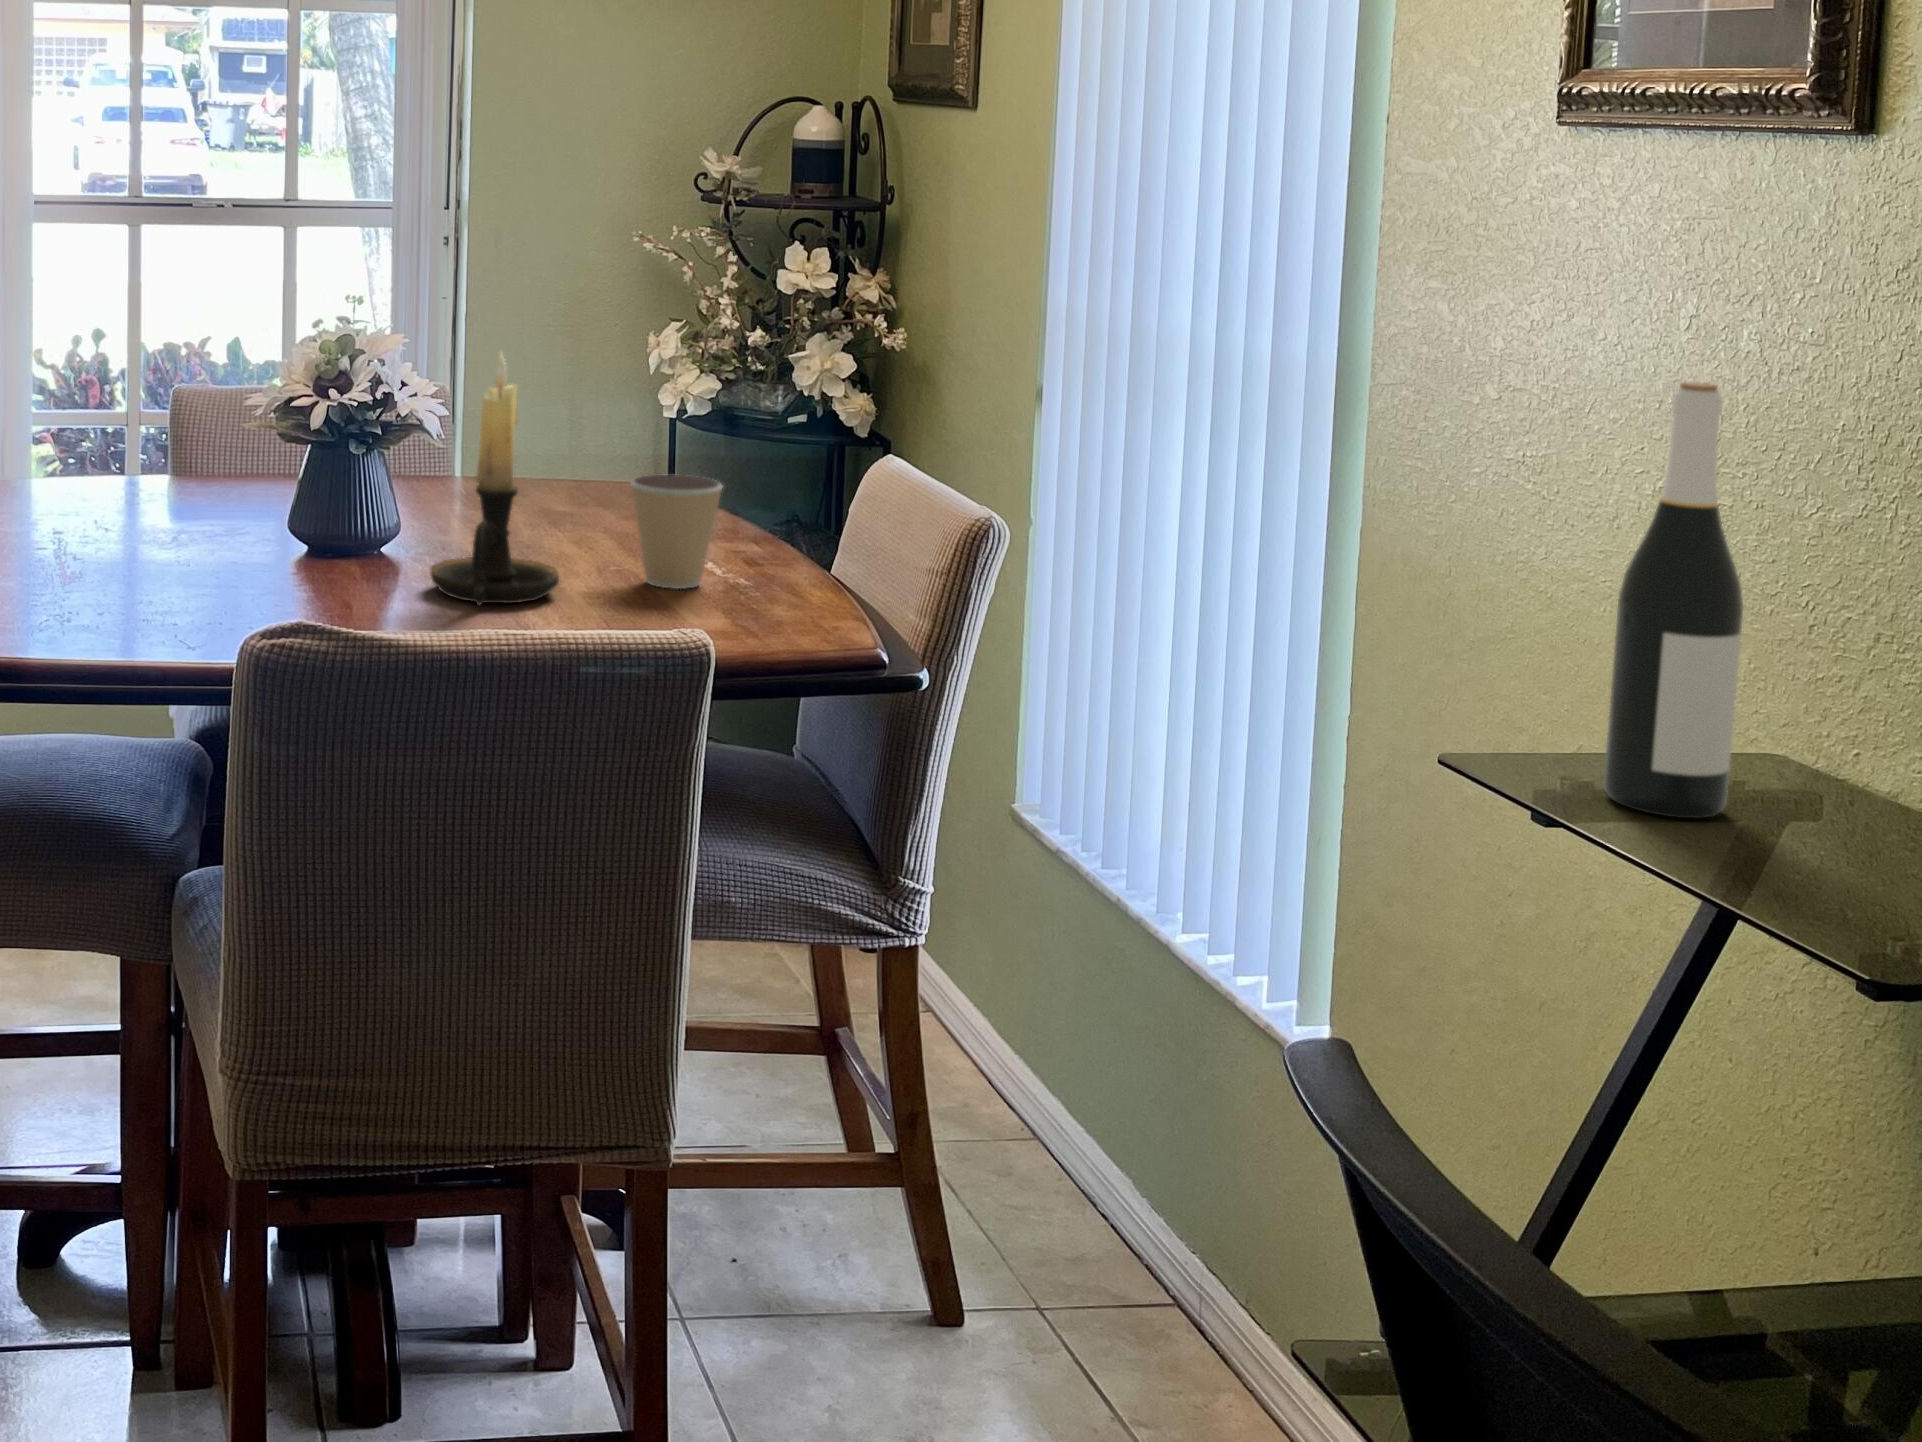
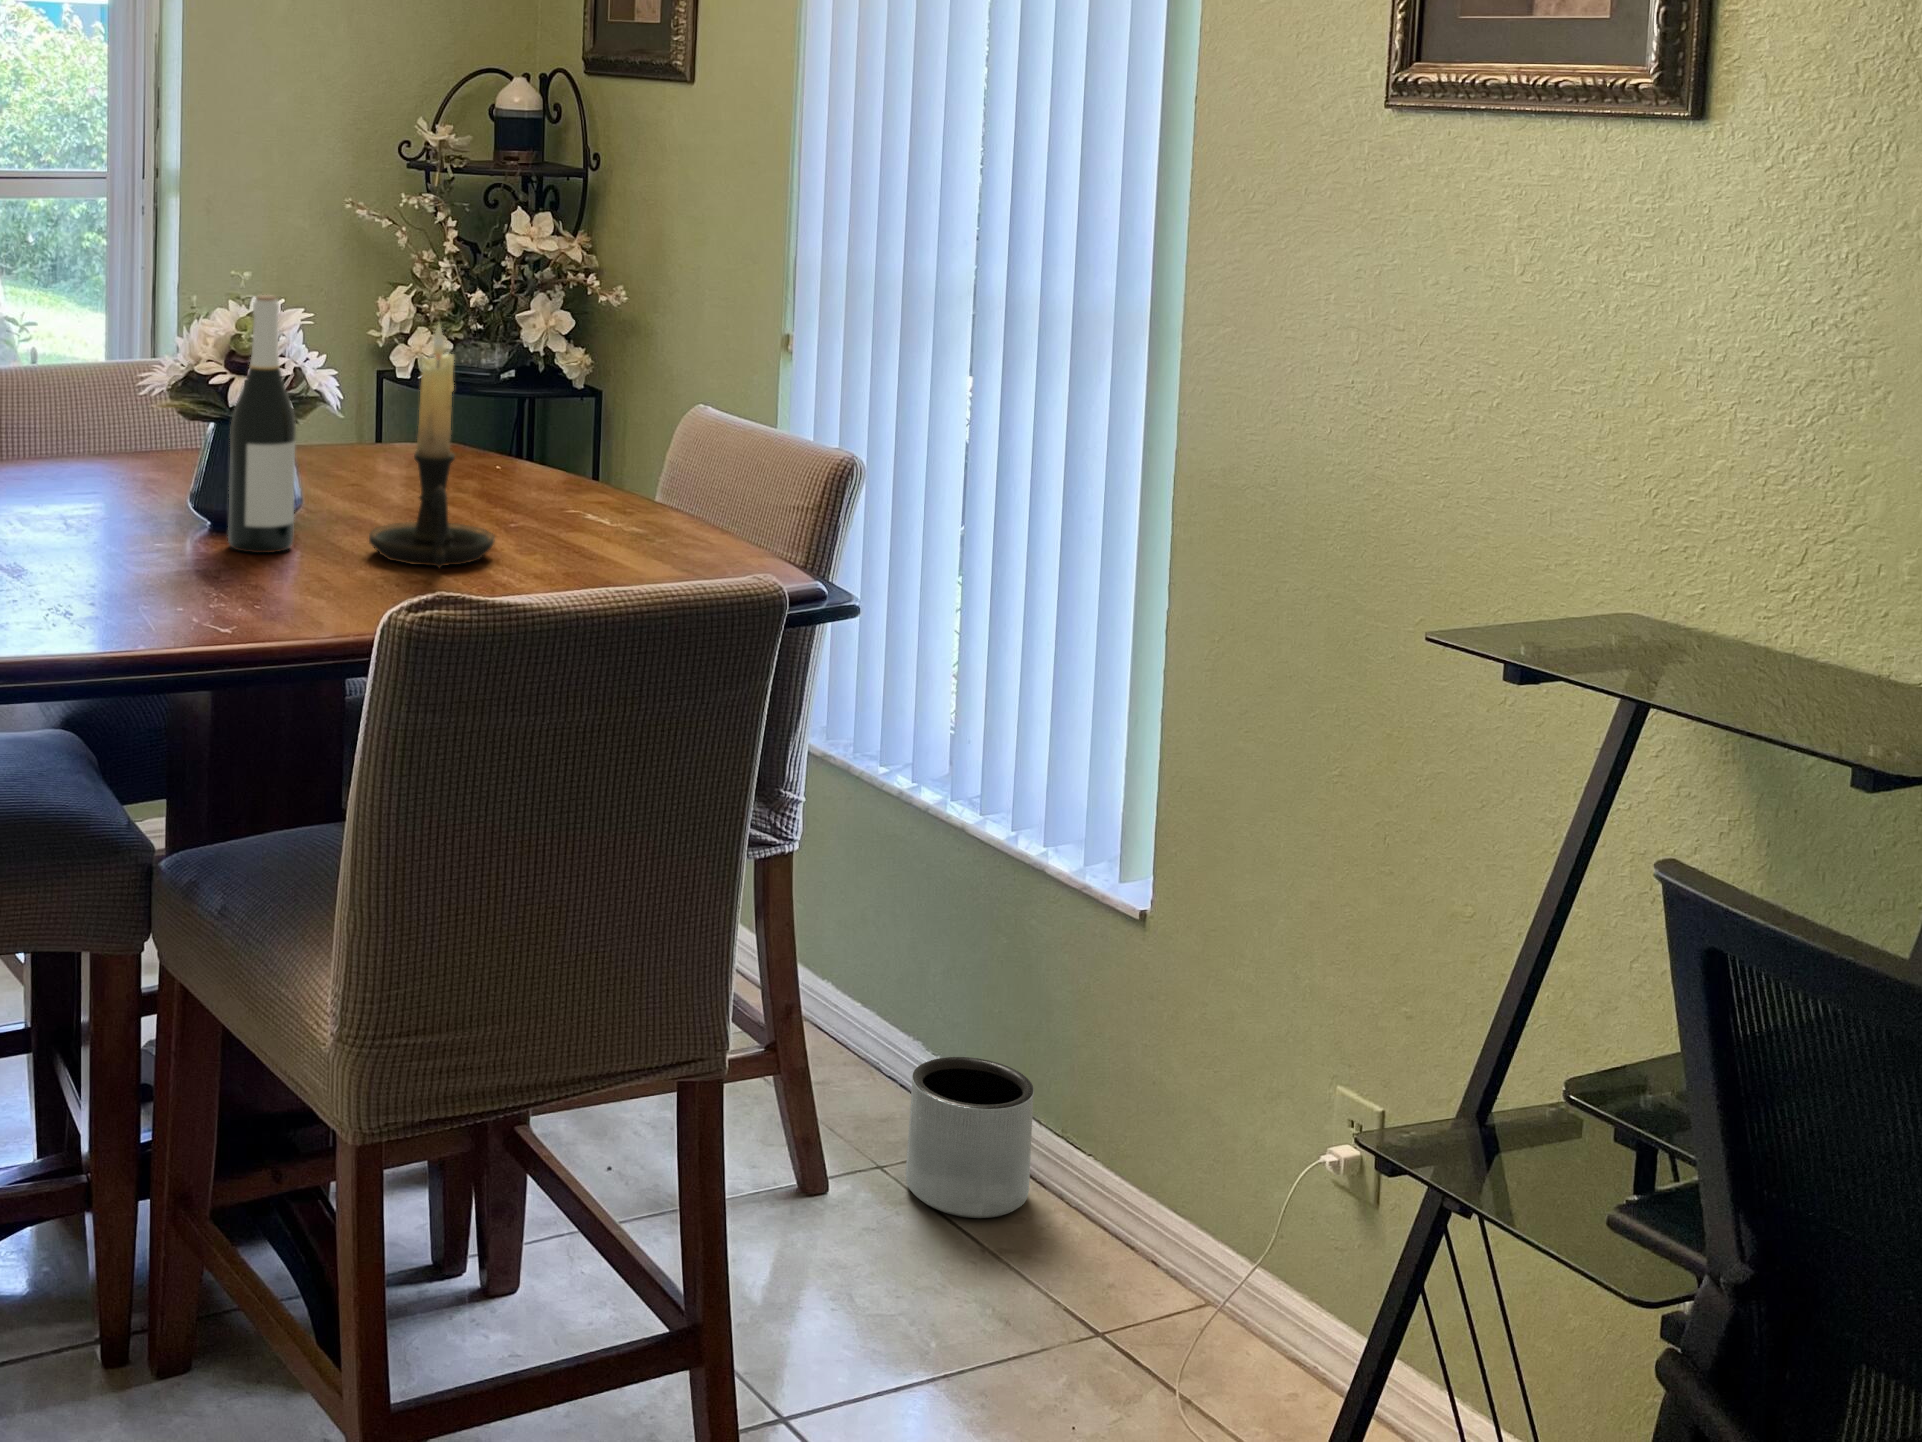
wine bottle: present [1603,382,1744,818] -> present [228,295,296,553]
coffee cup: present [631,475,723,589] -> none [537,434,624,542]
planter: none [1050,1195,1198,1385] -> present [906,1057,1034,1218]

